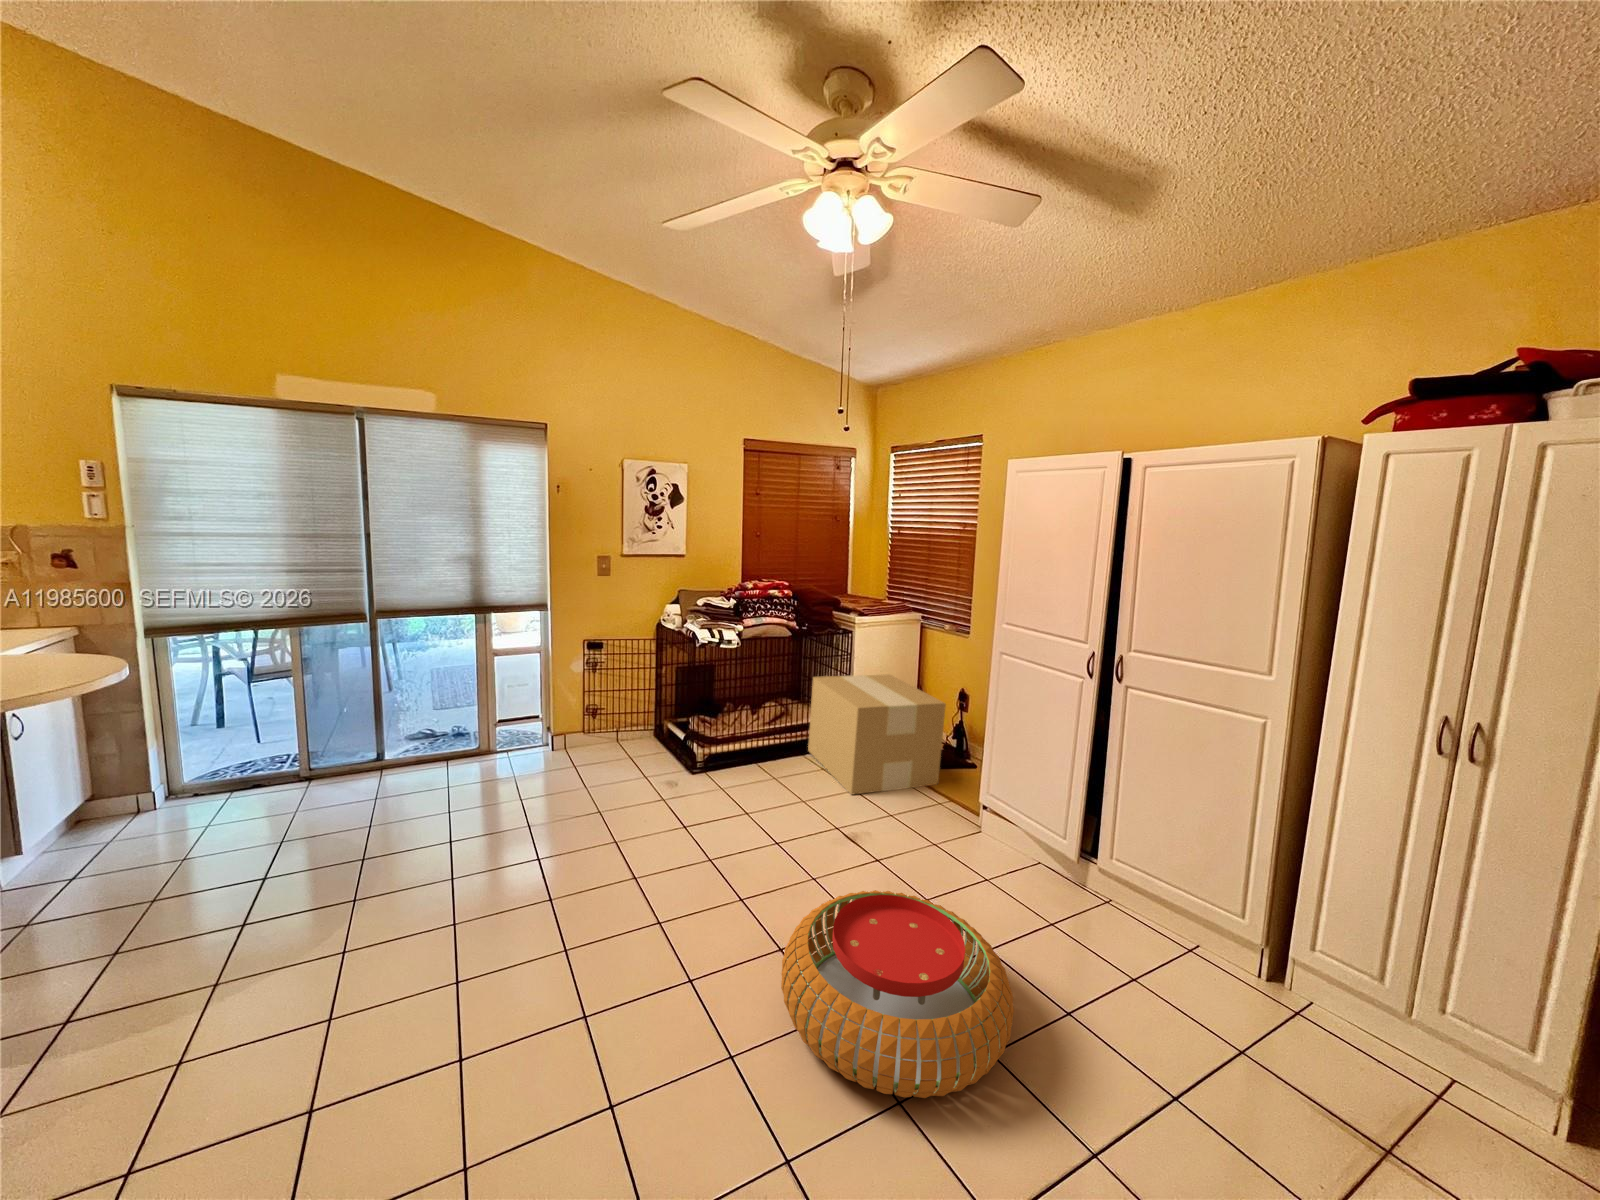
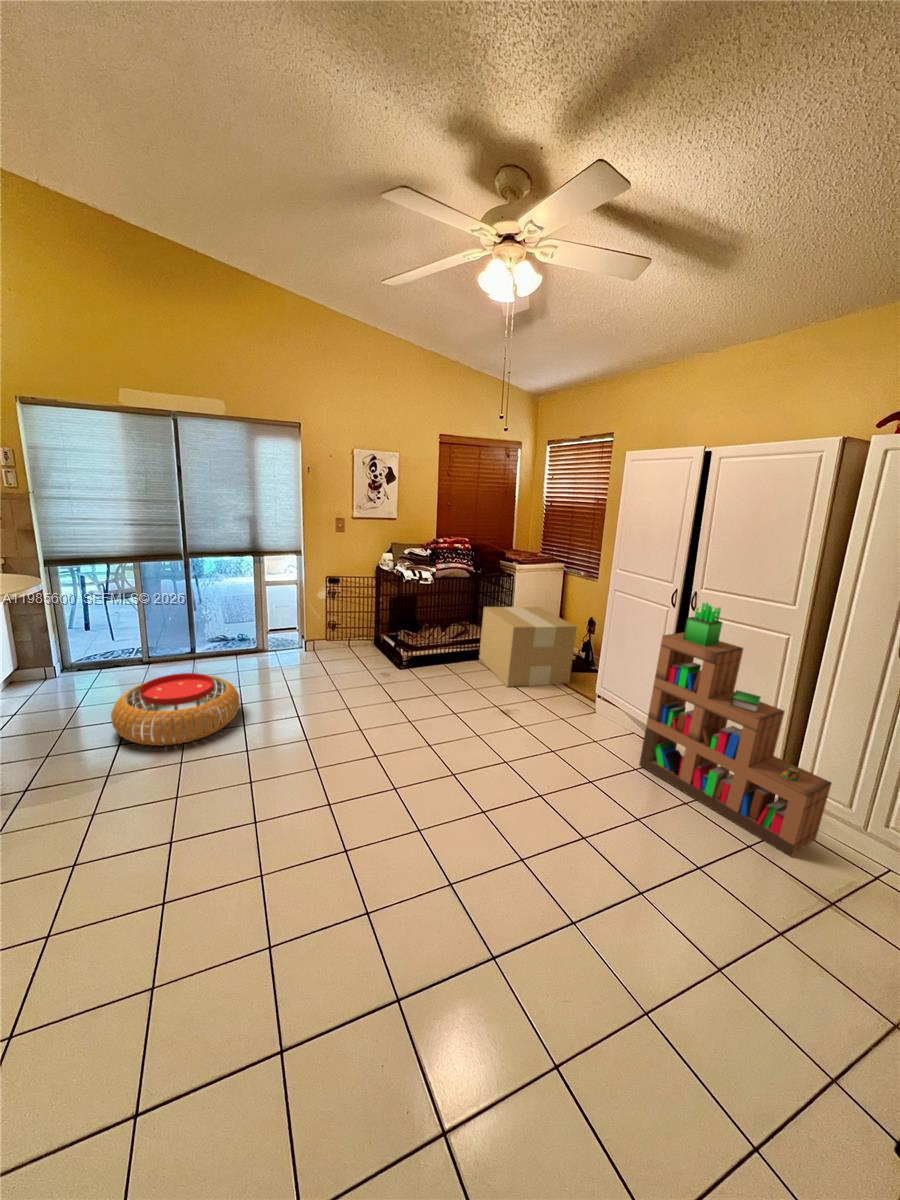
bookshelf: none [1056,674,1353,1074] -> present [639,603,832,857]
pouf: present [781,890,1014,1098] -> present [111,673,240,746]

